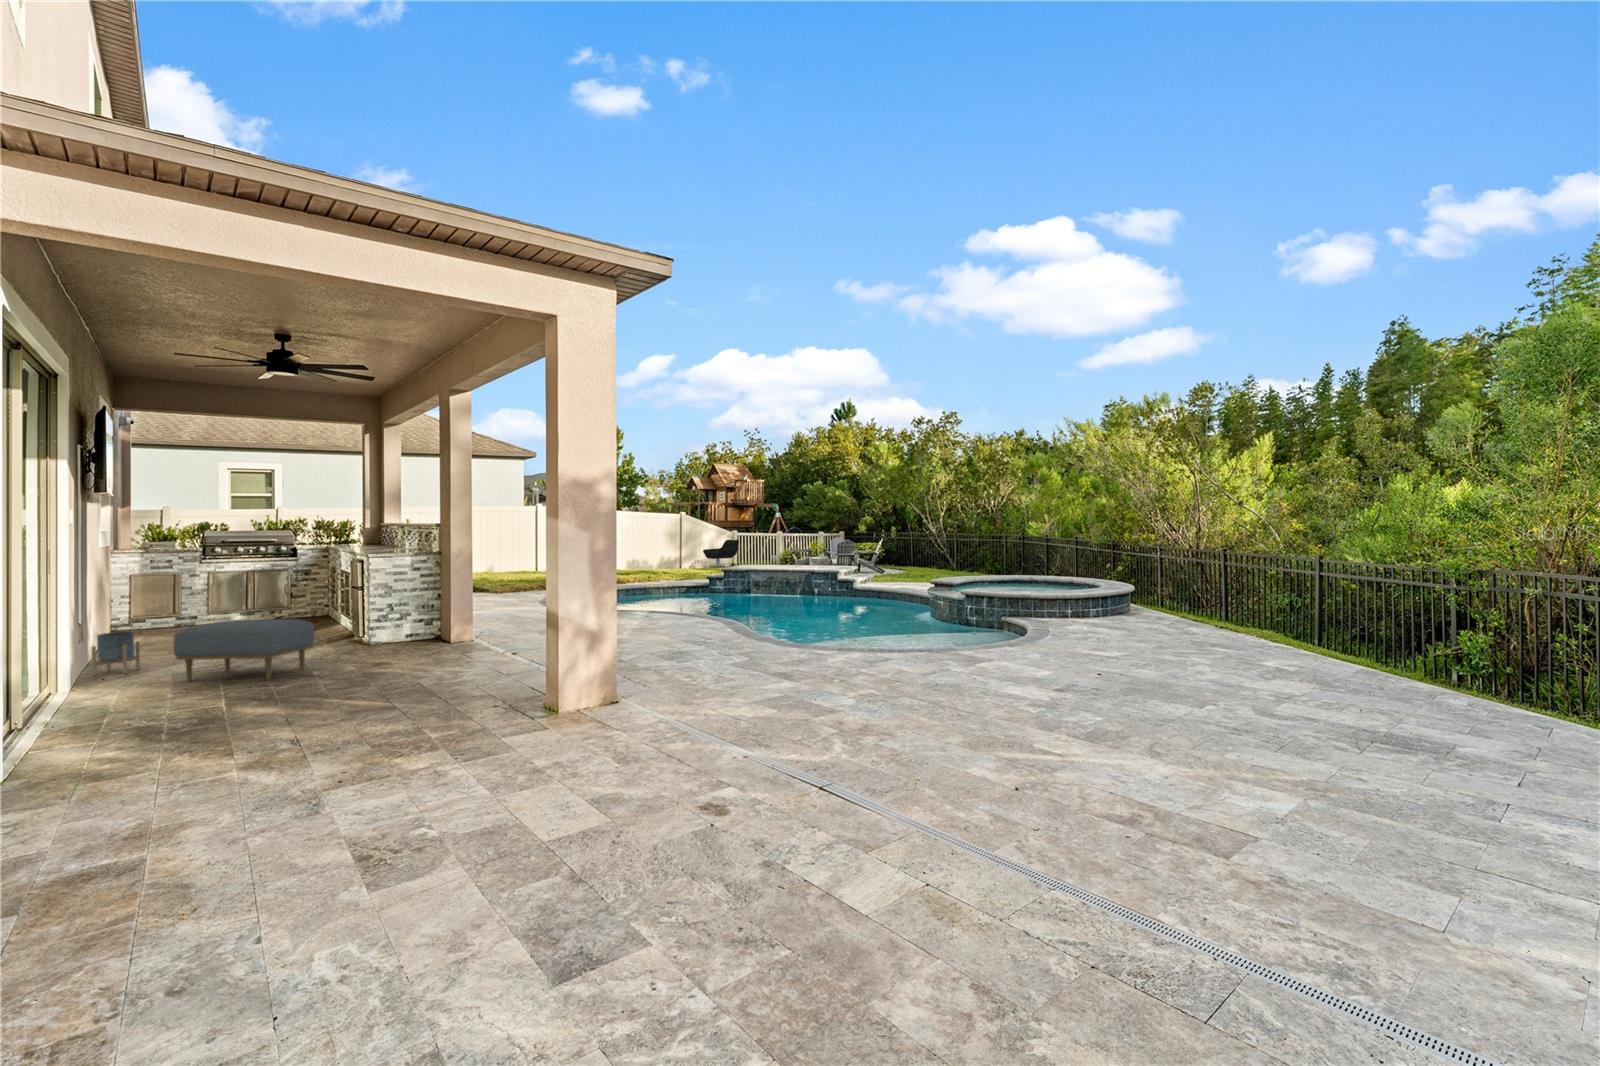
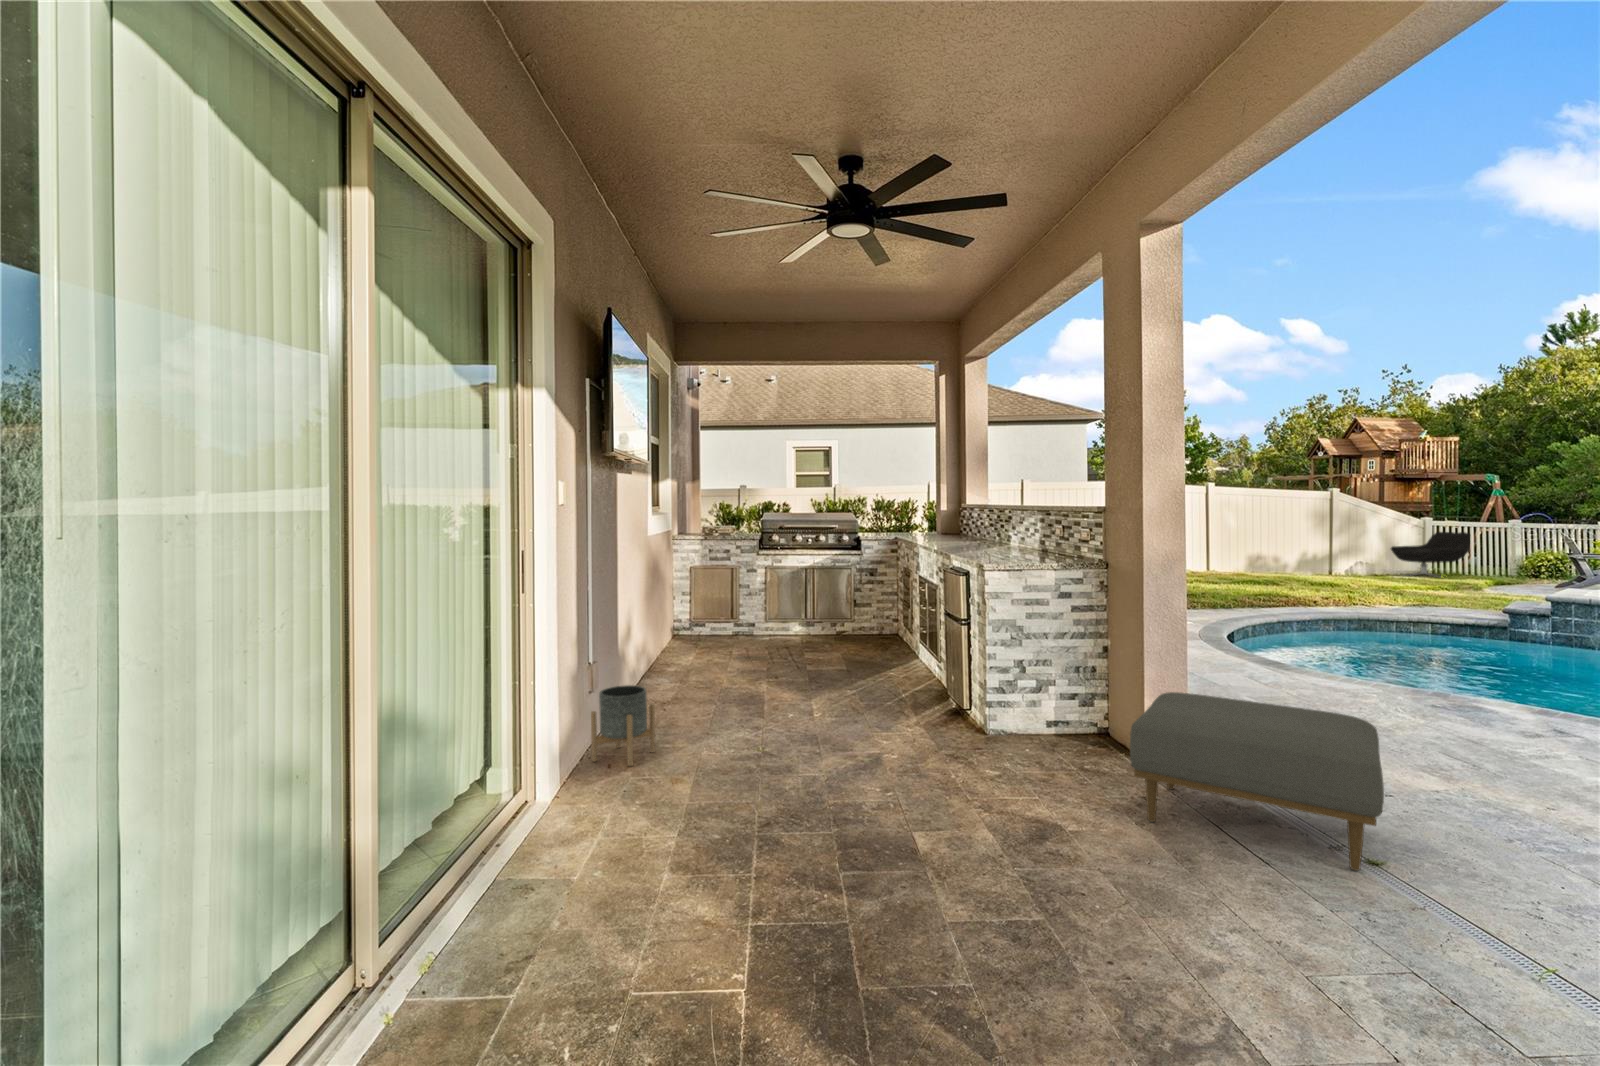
ottoman: present [173,619,314,681] -> present [1130,692,1384,871]

